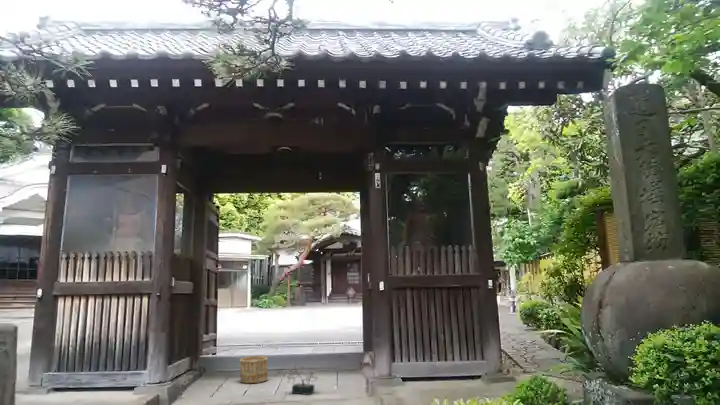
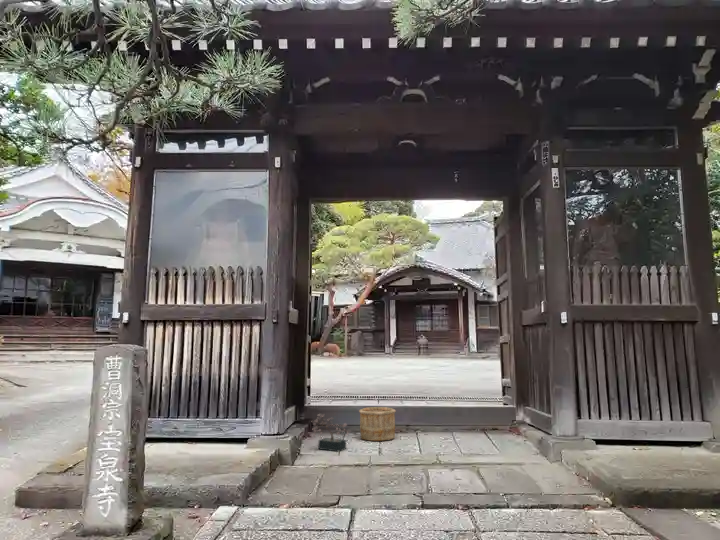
decorative plant: present [288,364,314,395] -> present [312,414,349,451]

